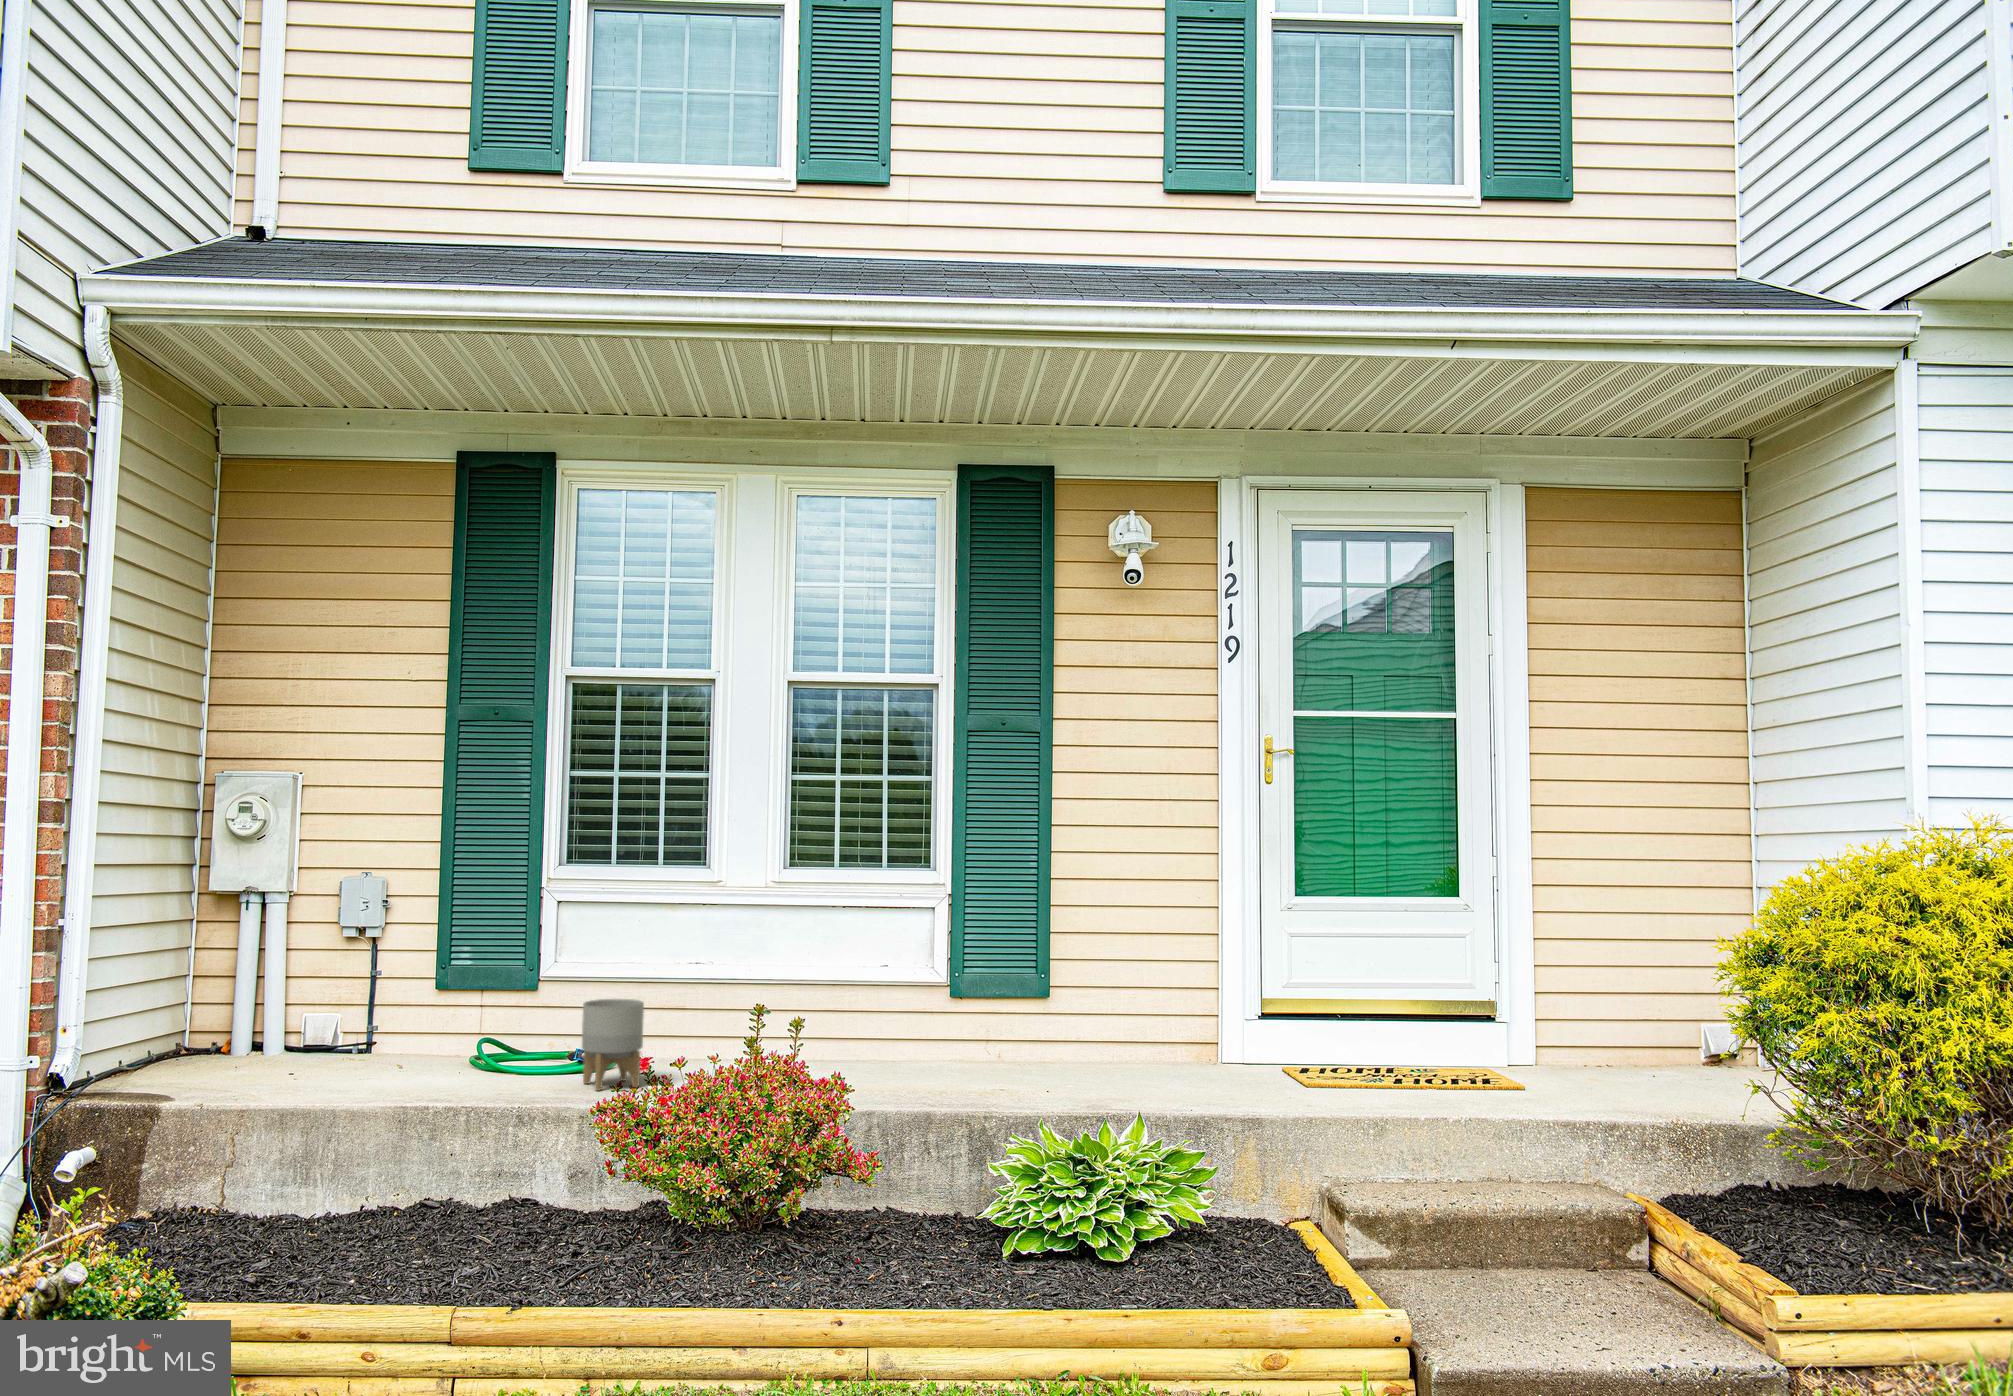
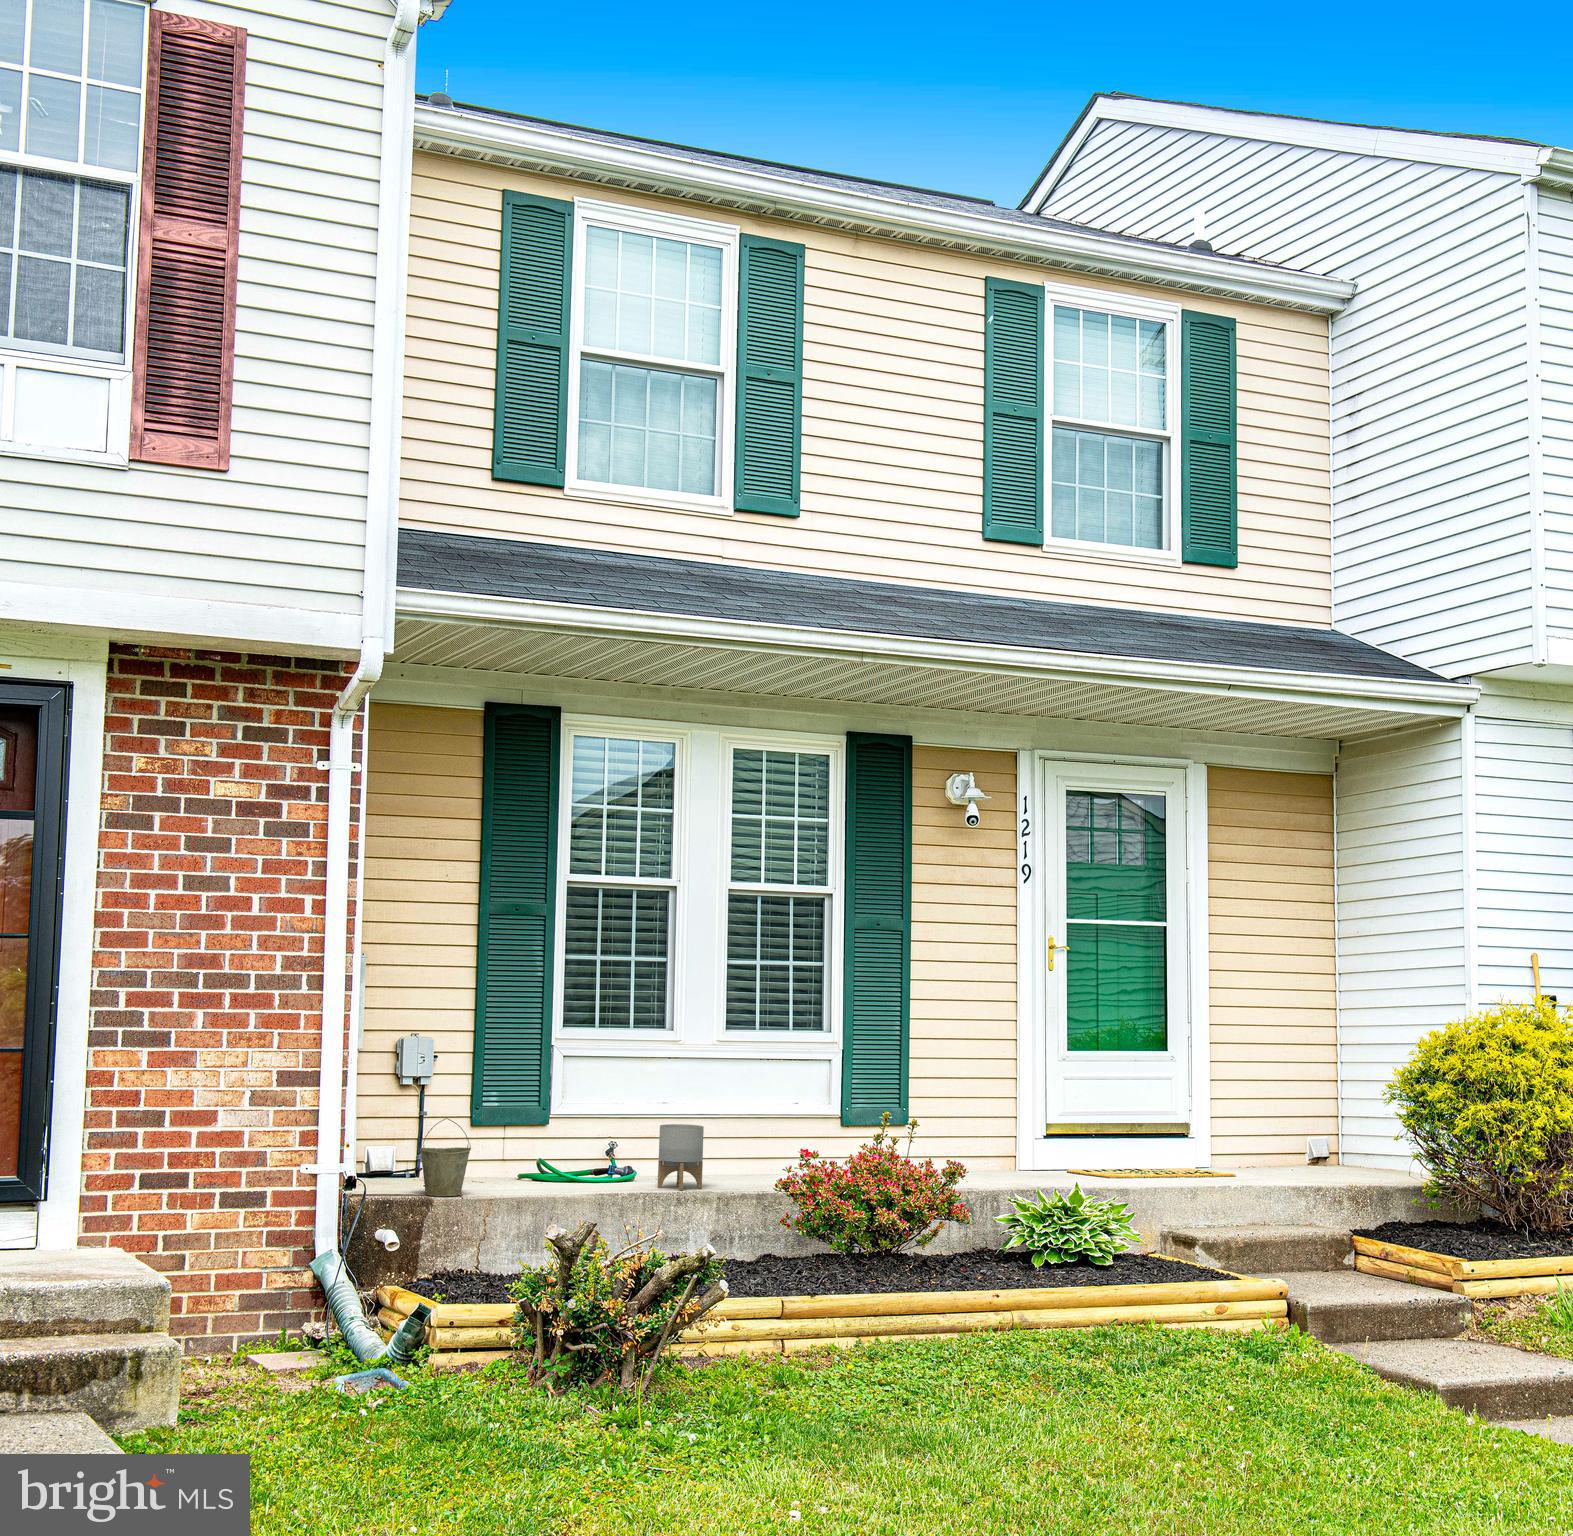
bucket: none [227,989,300,1092] -> present [420,1118,471,1196]

